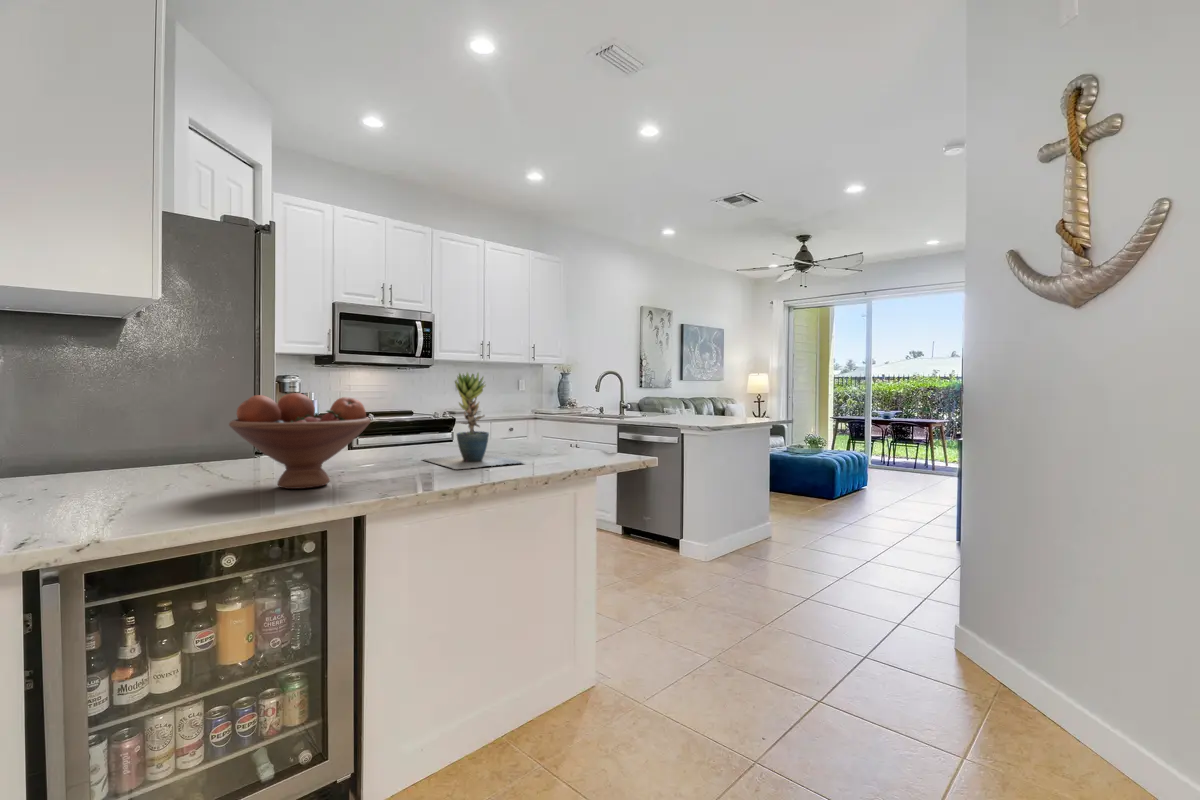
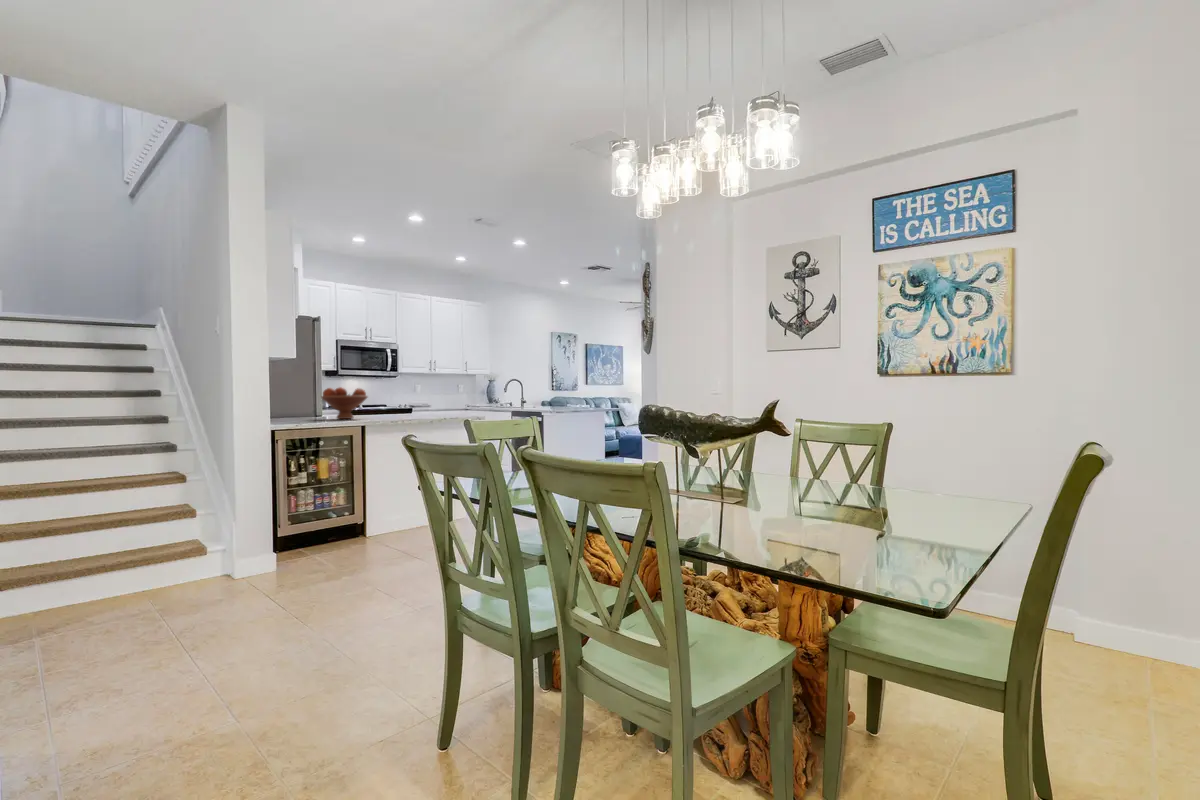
potted plant: present [424,373,522,469] -> none [387,379,430,417]

